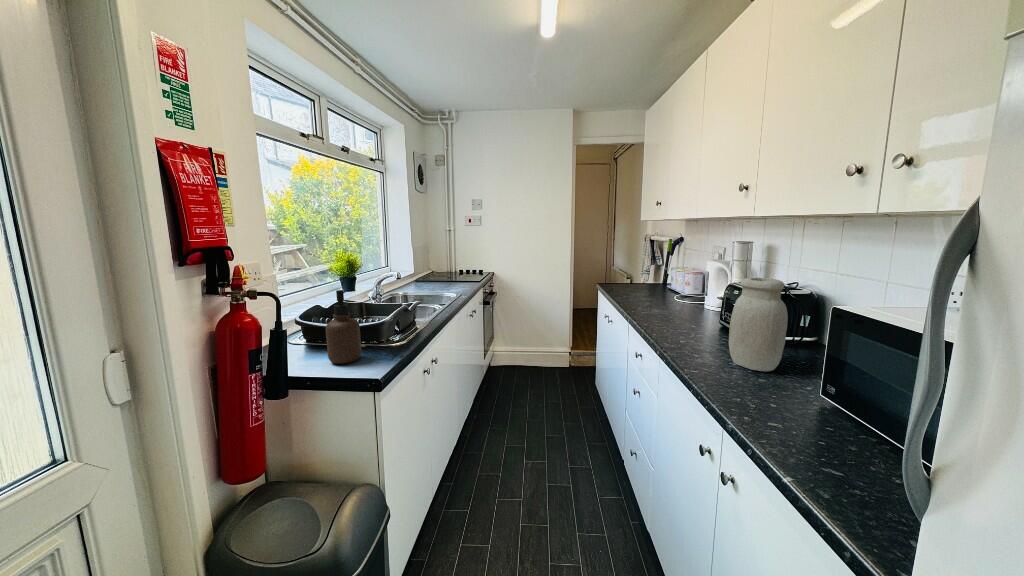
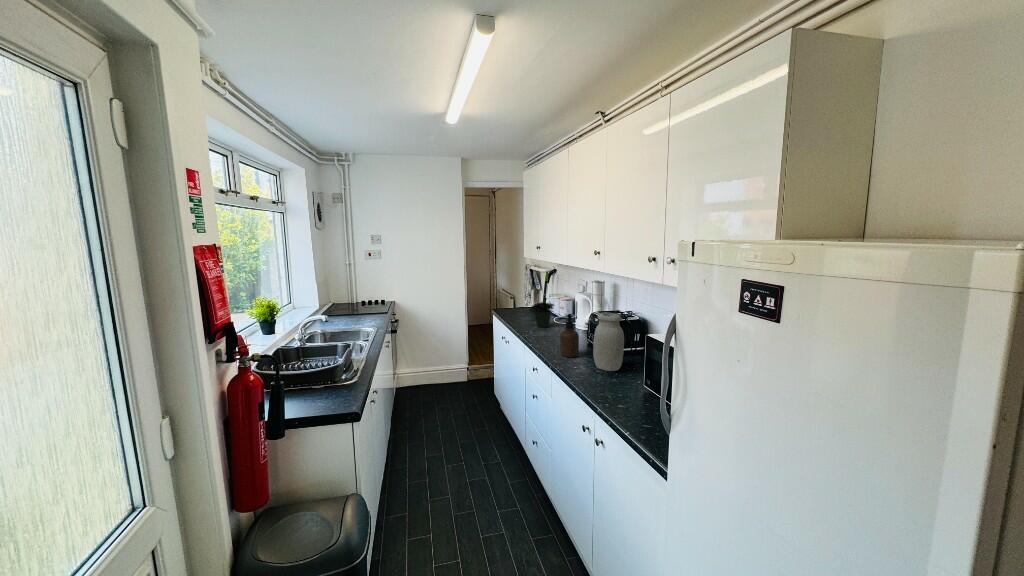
potted plant: none [640,246,676,306] -> present [531,302,554,328]
soap dispenser: present [326,290,362,364] -> present [560,314,579,357]

